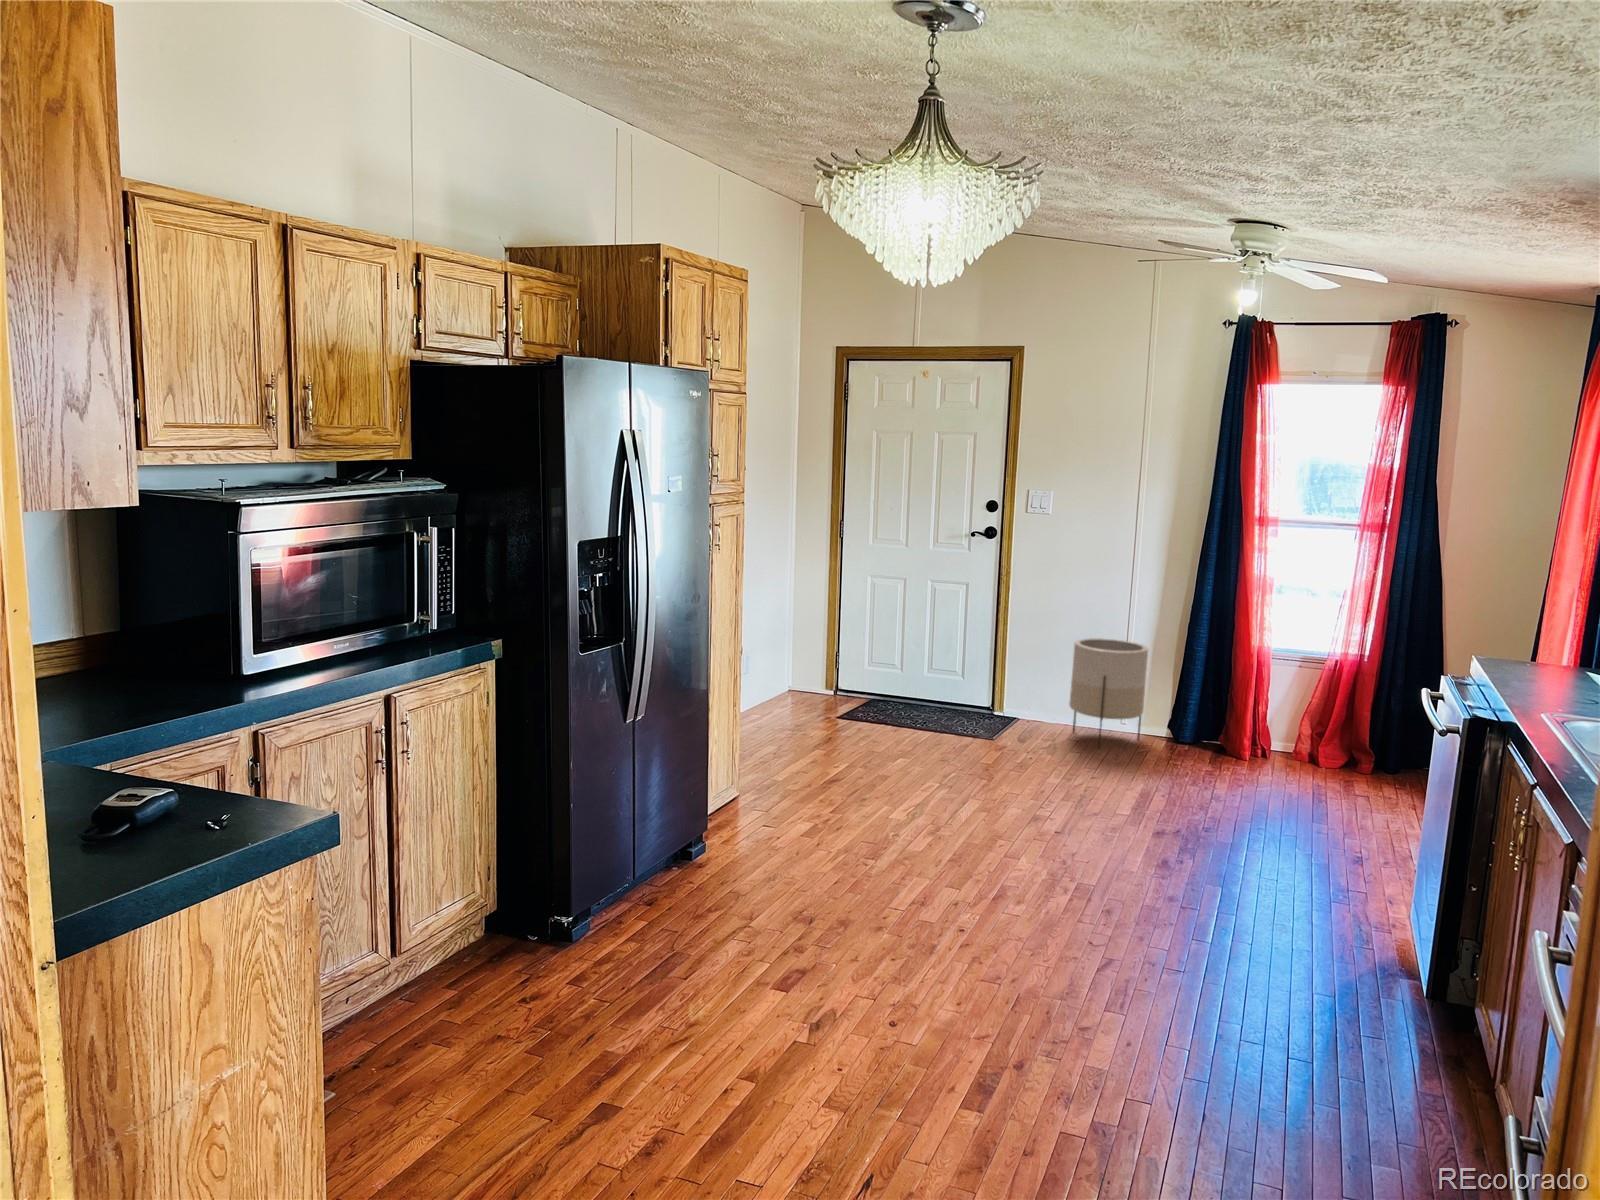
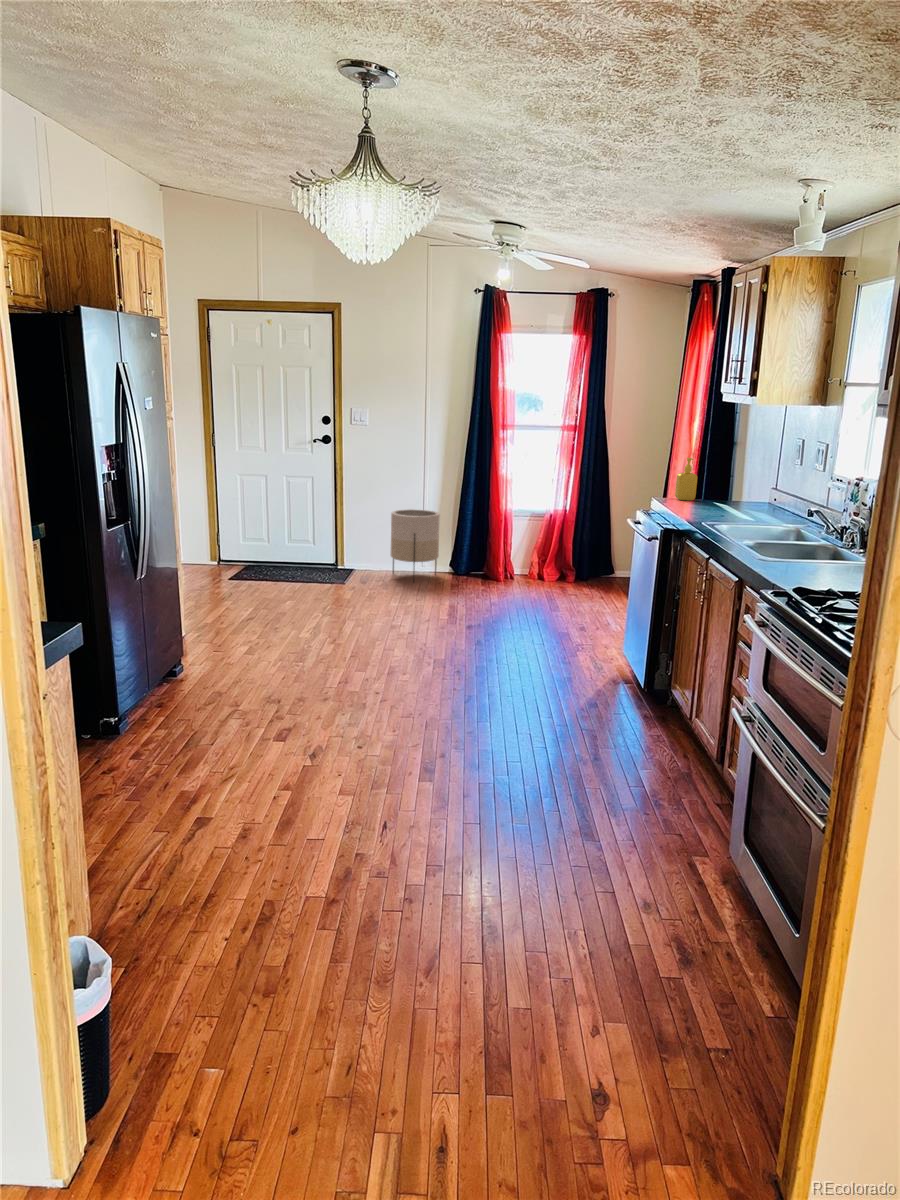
soap dispenser: none [1528,598,1574,674] -> present [675,458,698,501]

